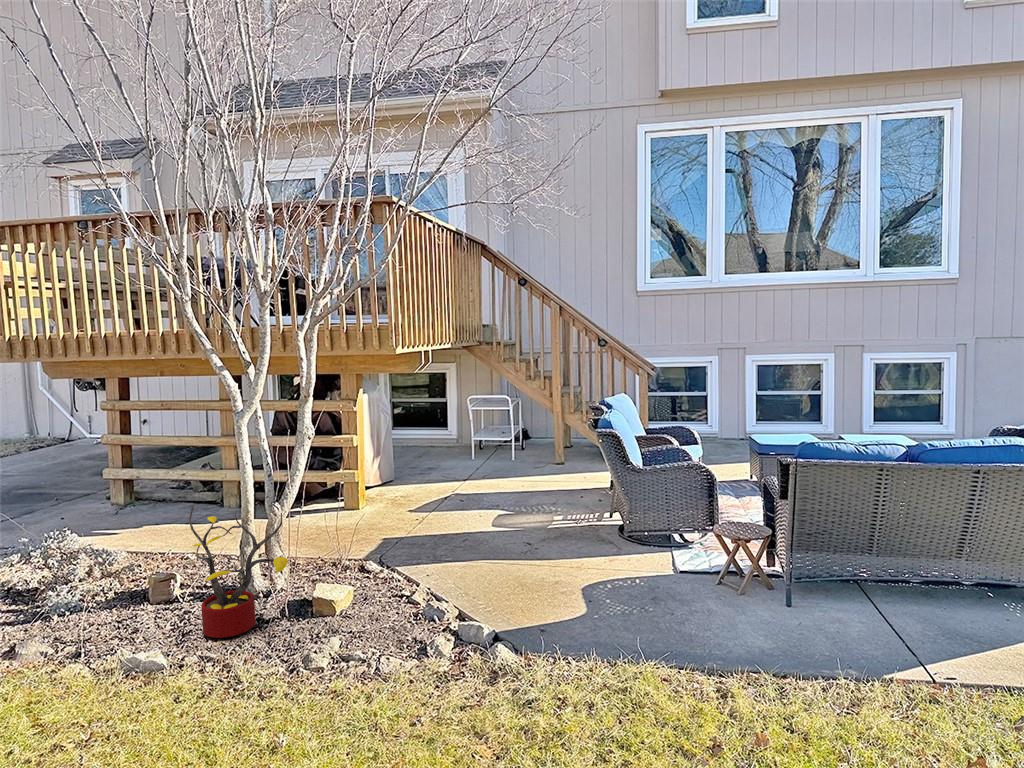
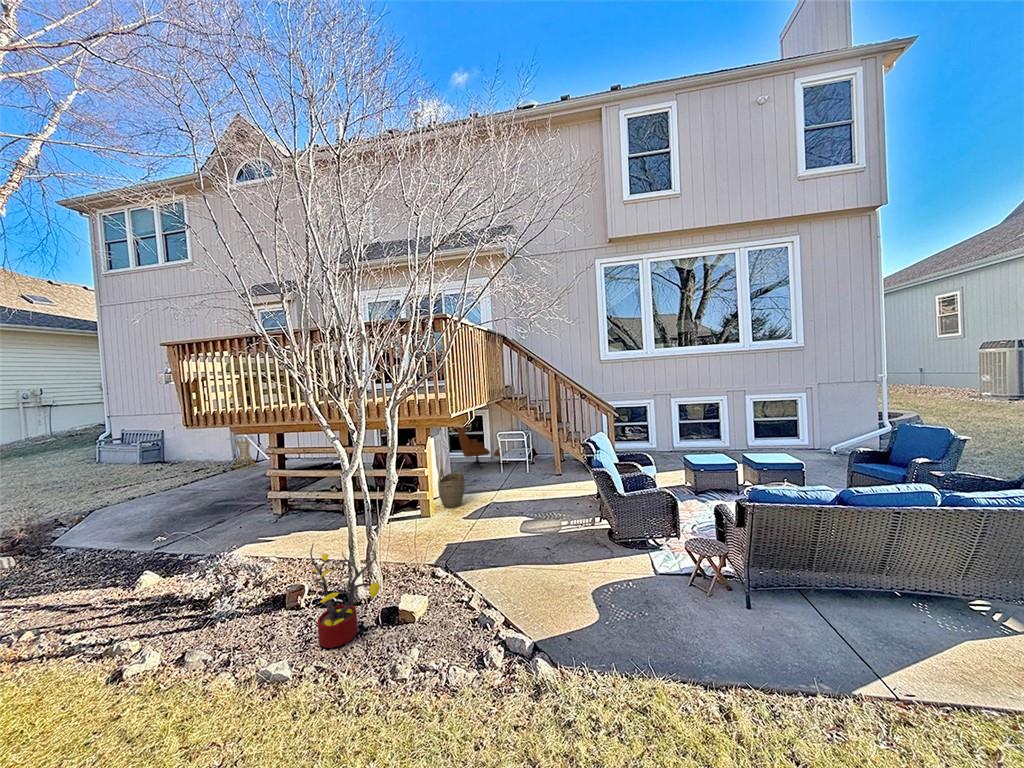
lounge chair: none [400,377,493,455] -> present [457,427,508,467]
side table: none [22,393,77,448] -> present [227,436,256,468]
woven basket: none [370,441,411,501] -> present [438,468,465,508]

